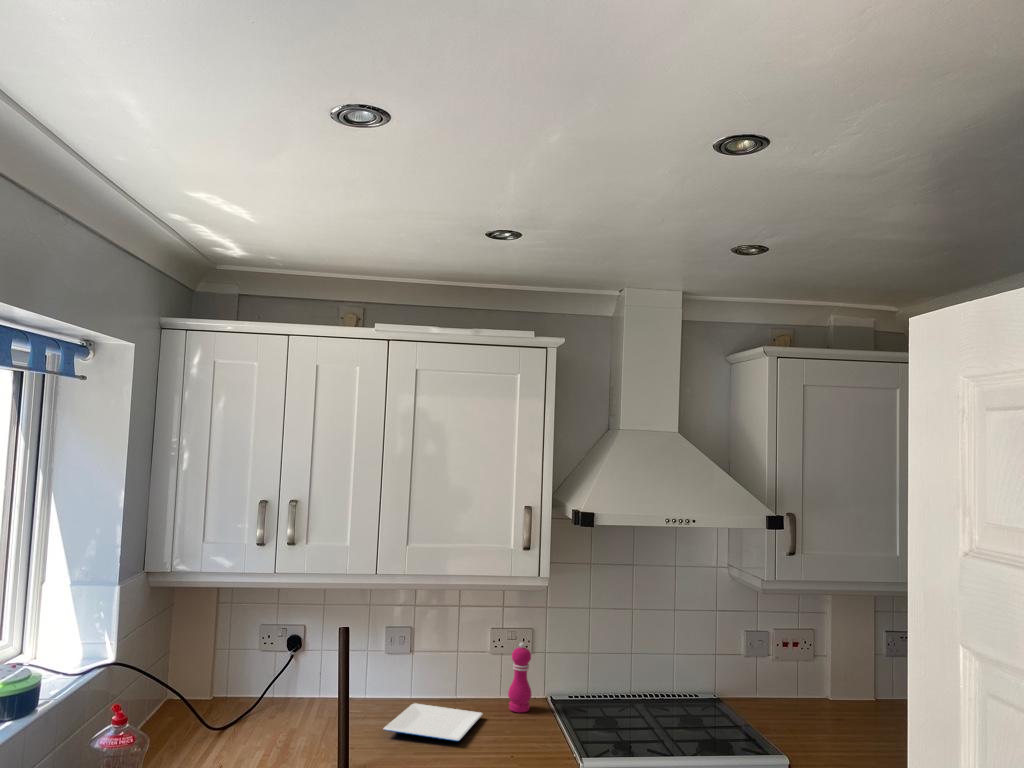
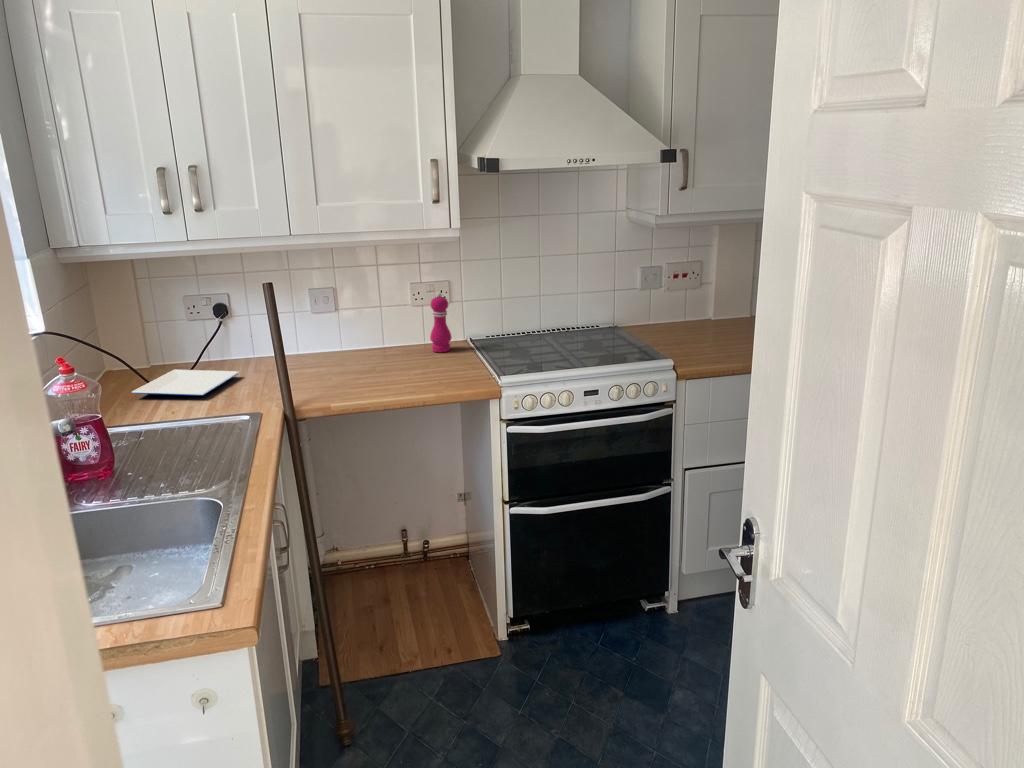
plate: present [384,703,482,741] -> present [132,370,239,396]

